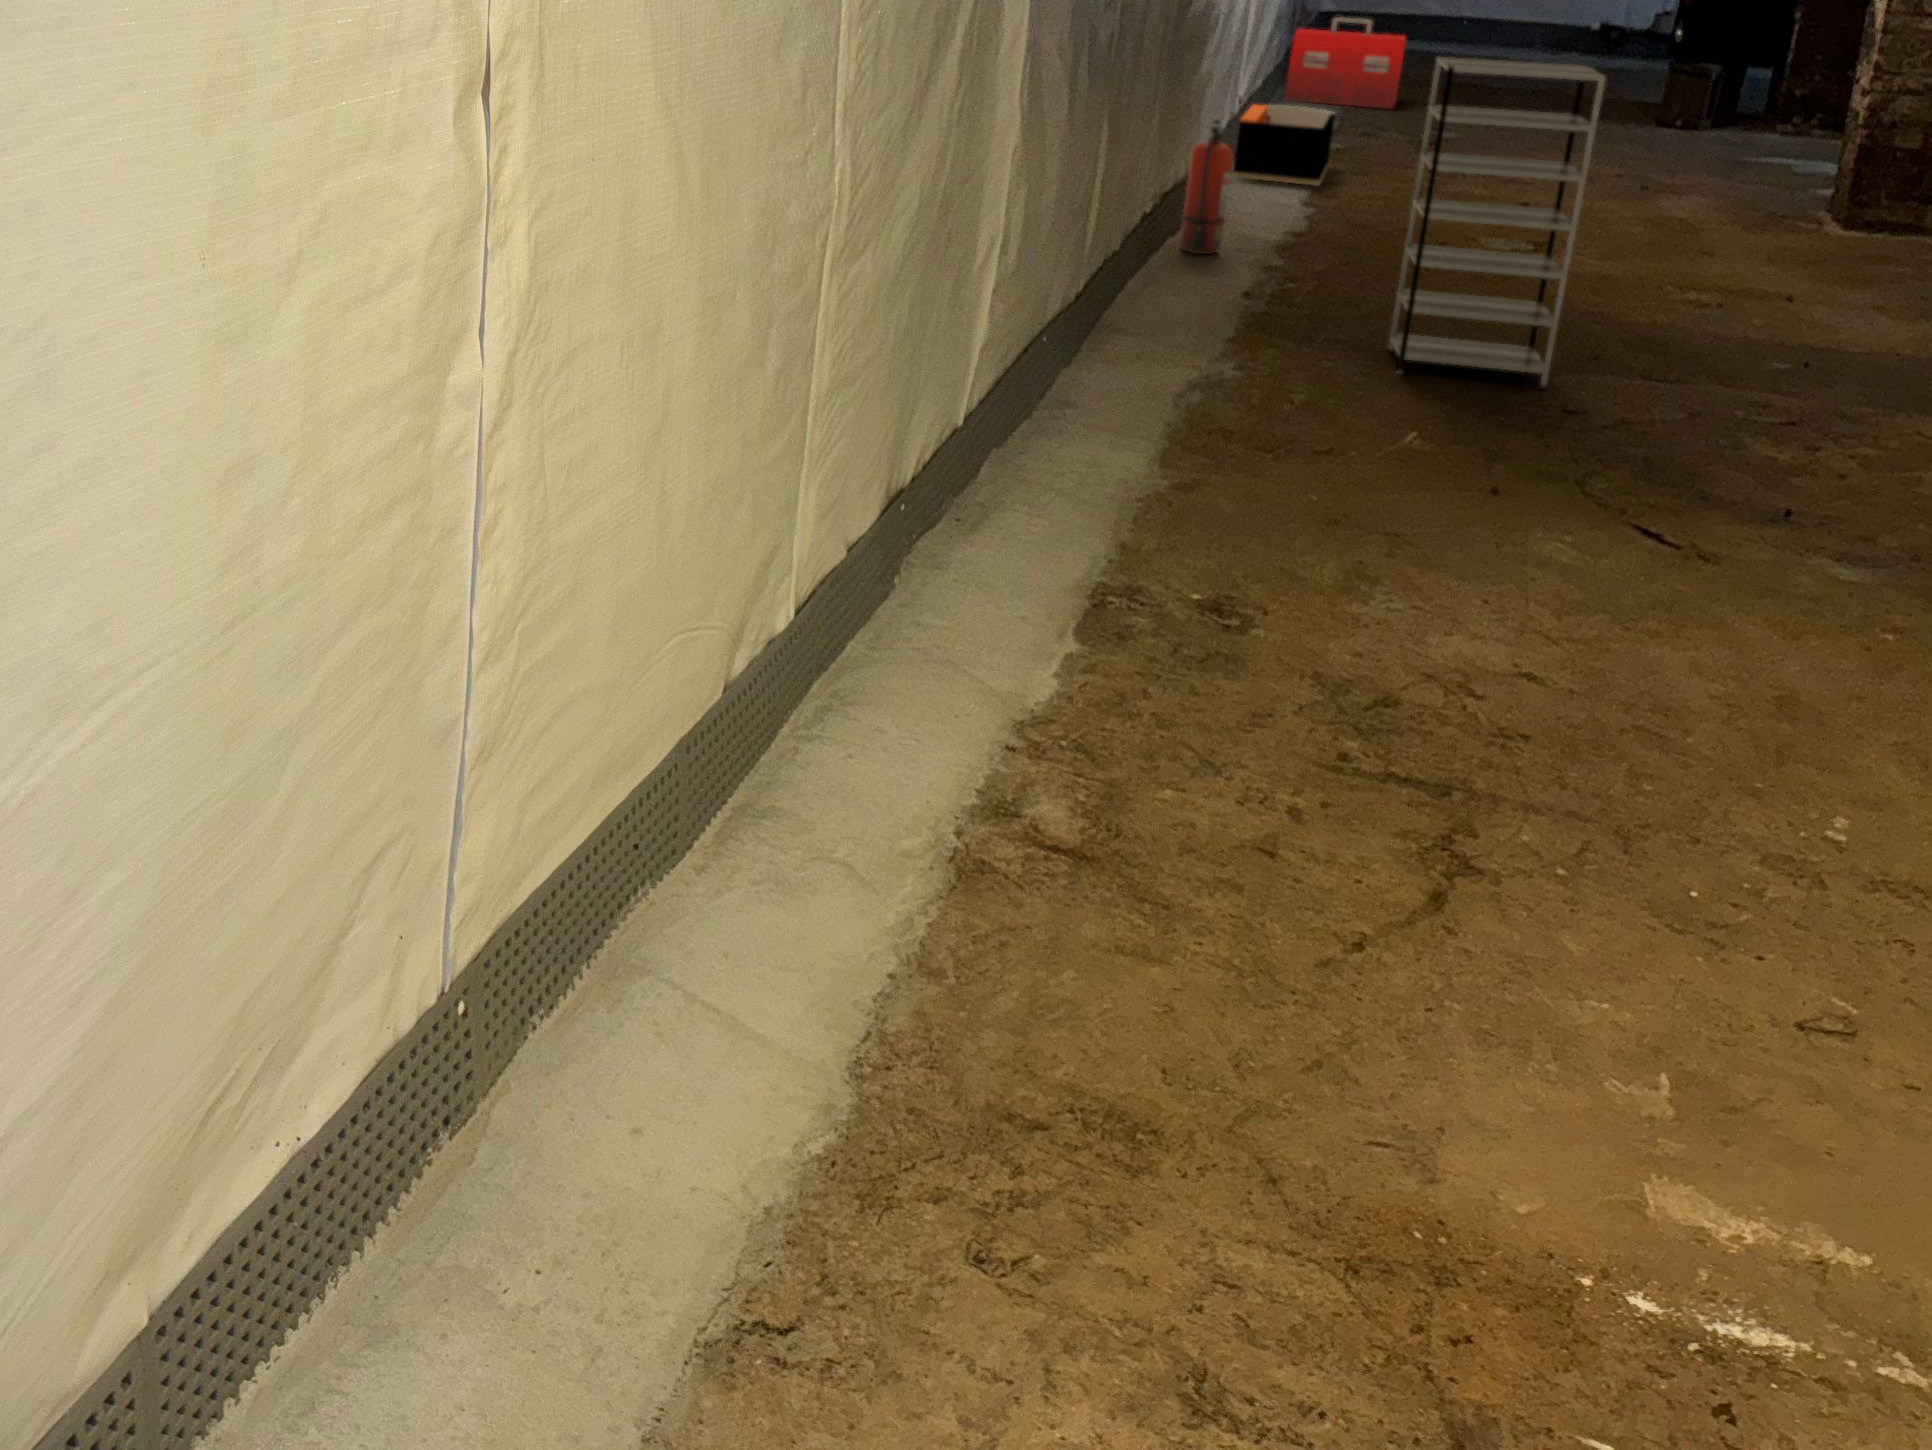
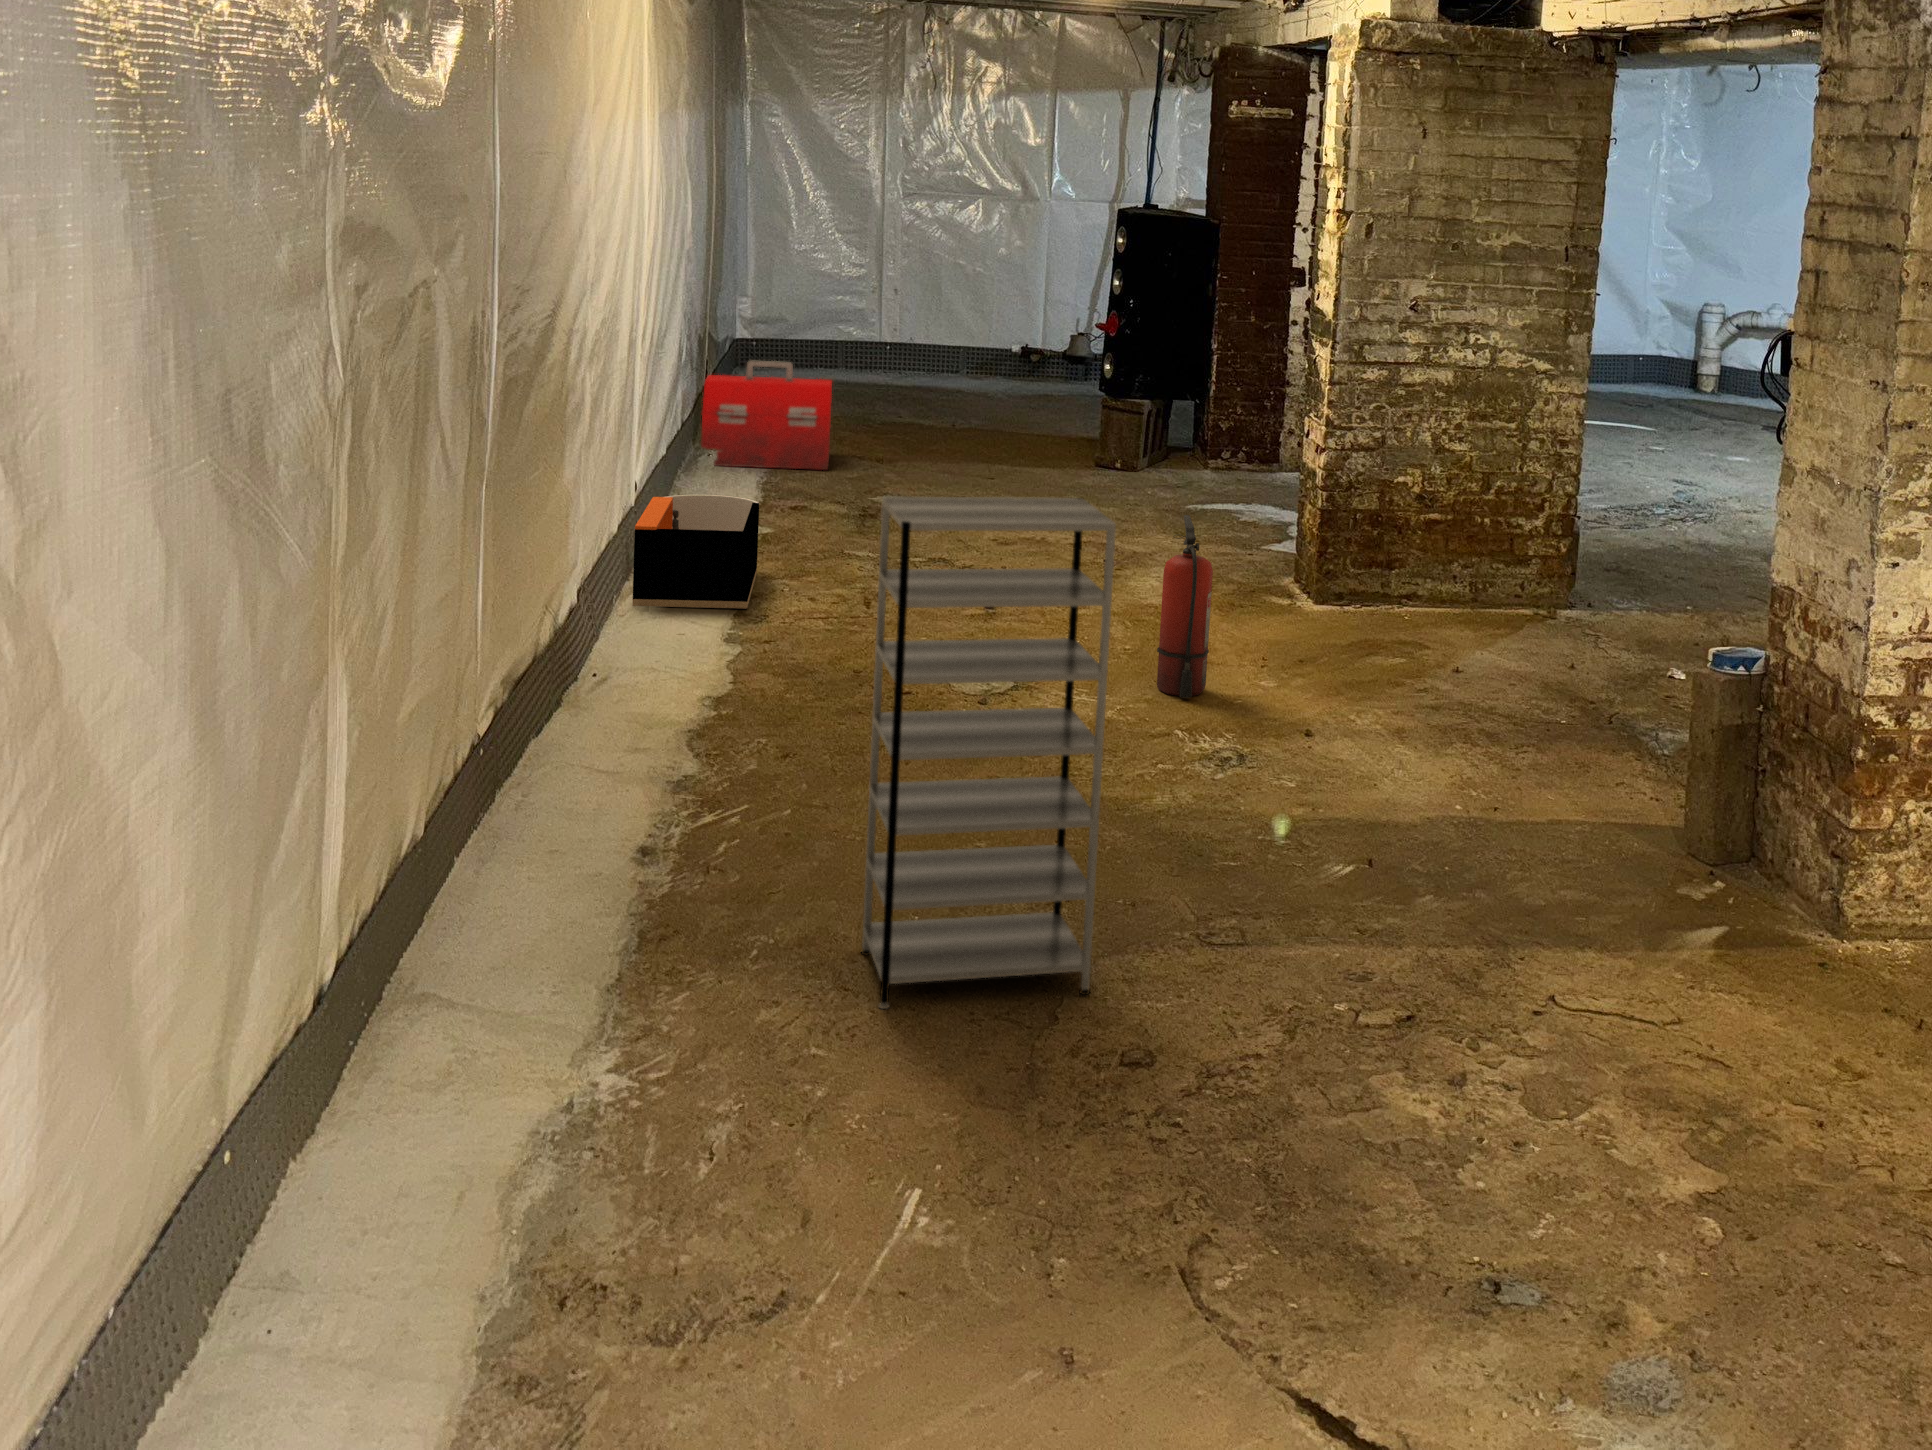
fire extinguisher: present [1179,111,1233,254] -> present [1157,515,1213,698]

